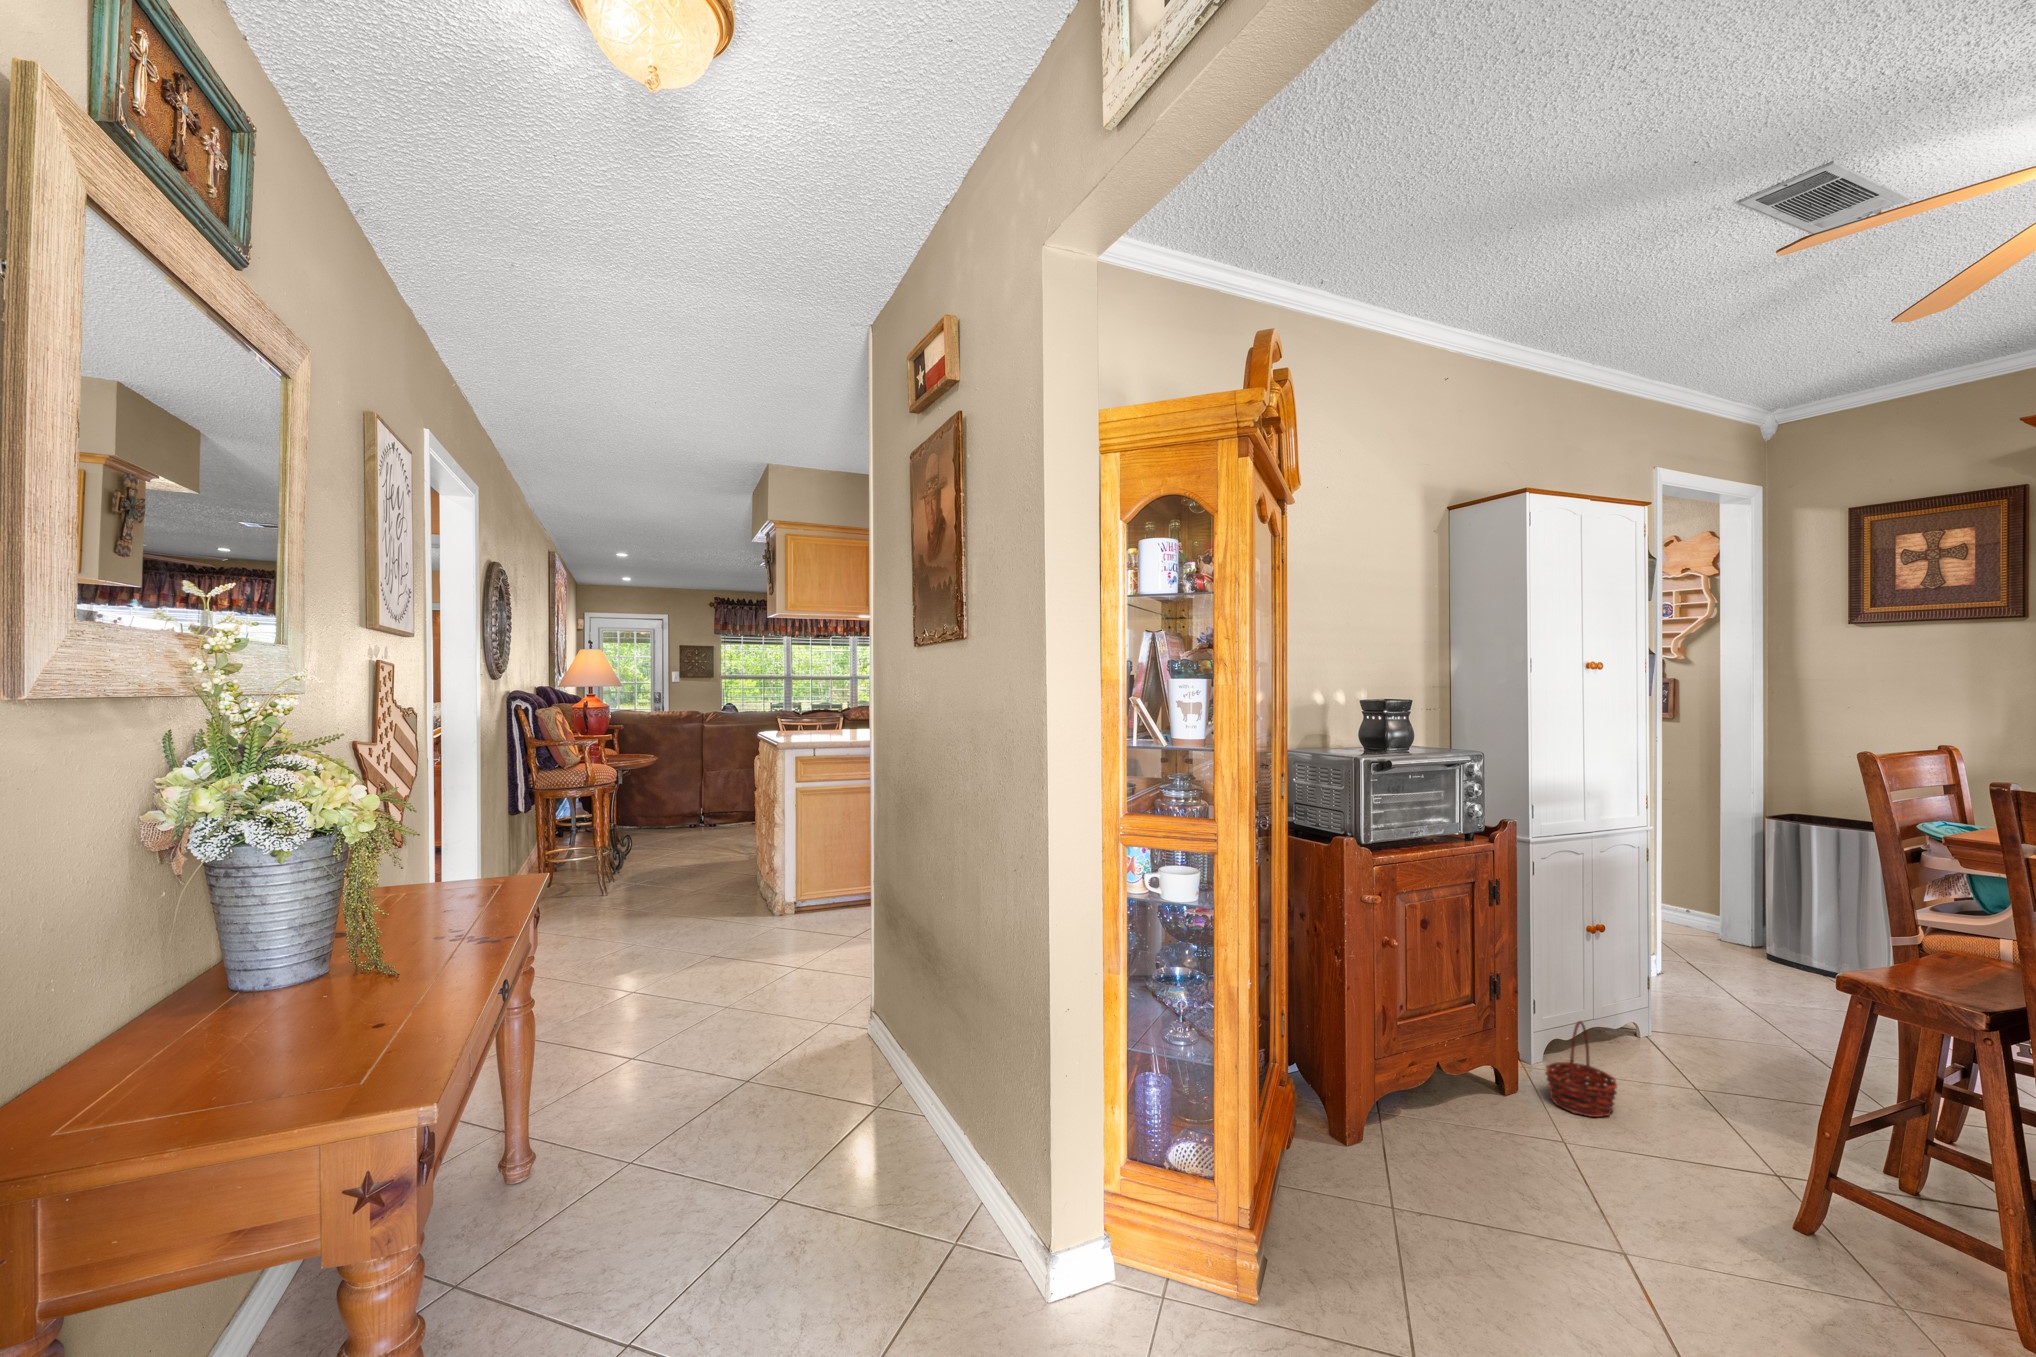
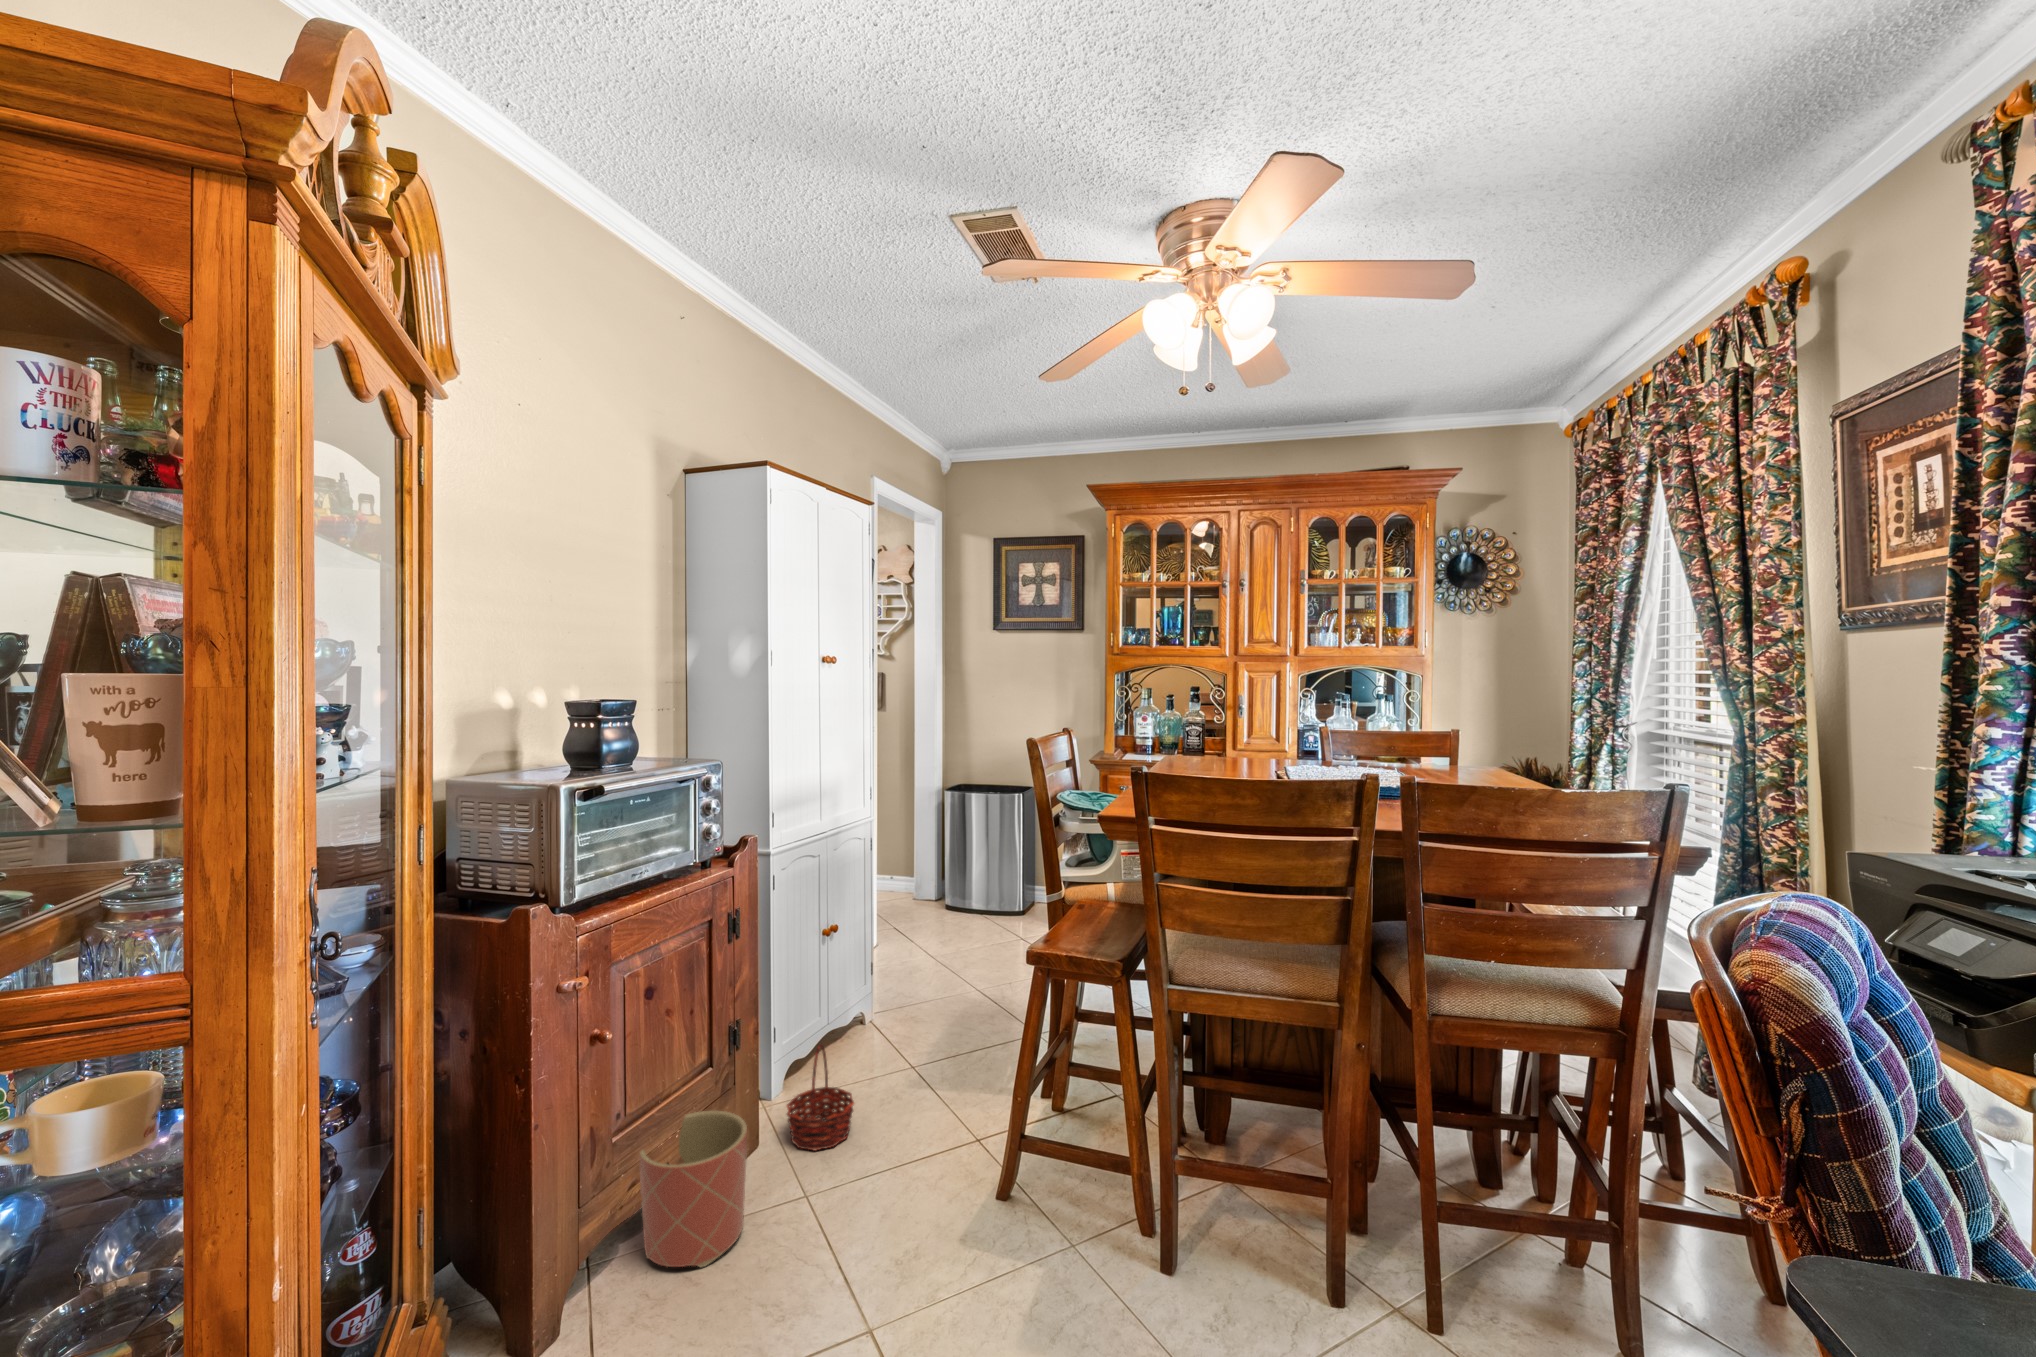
planter: none [1416,1031,1506,1149] -> present [639,1111,747,1267]

